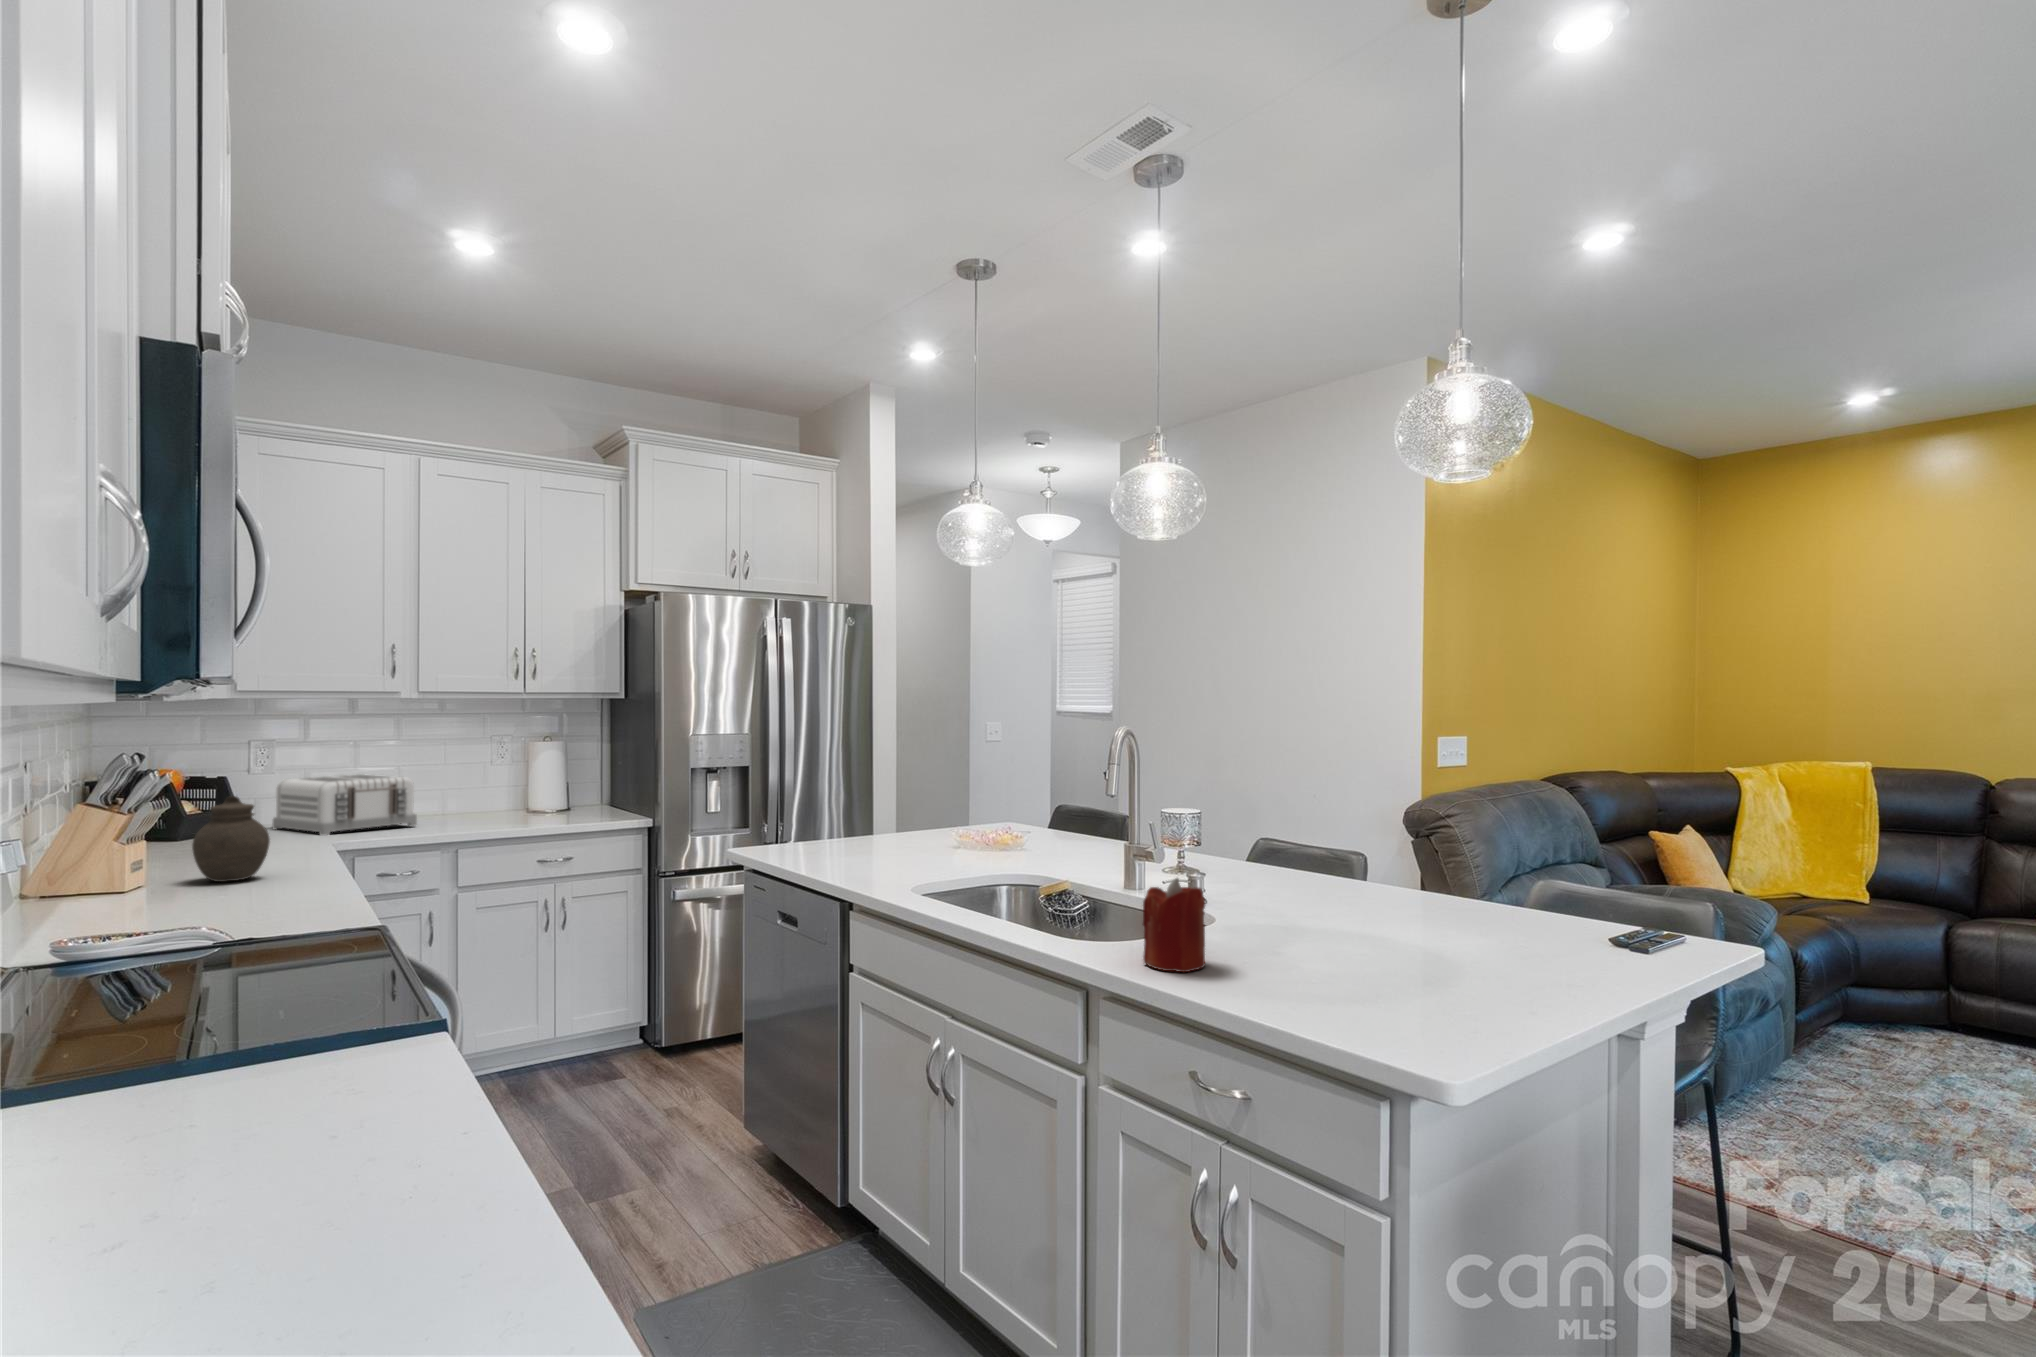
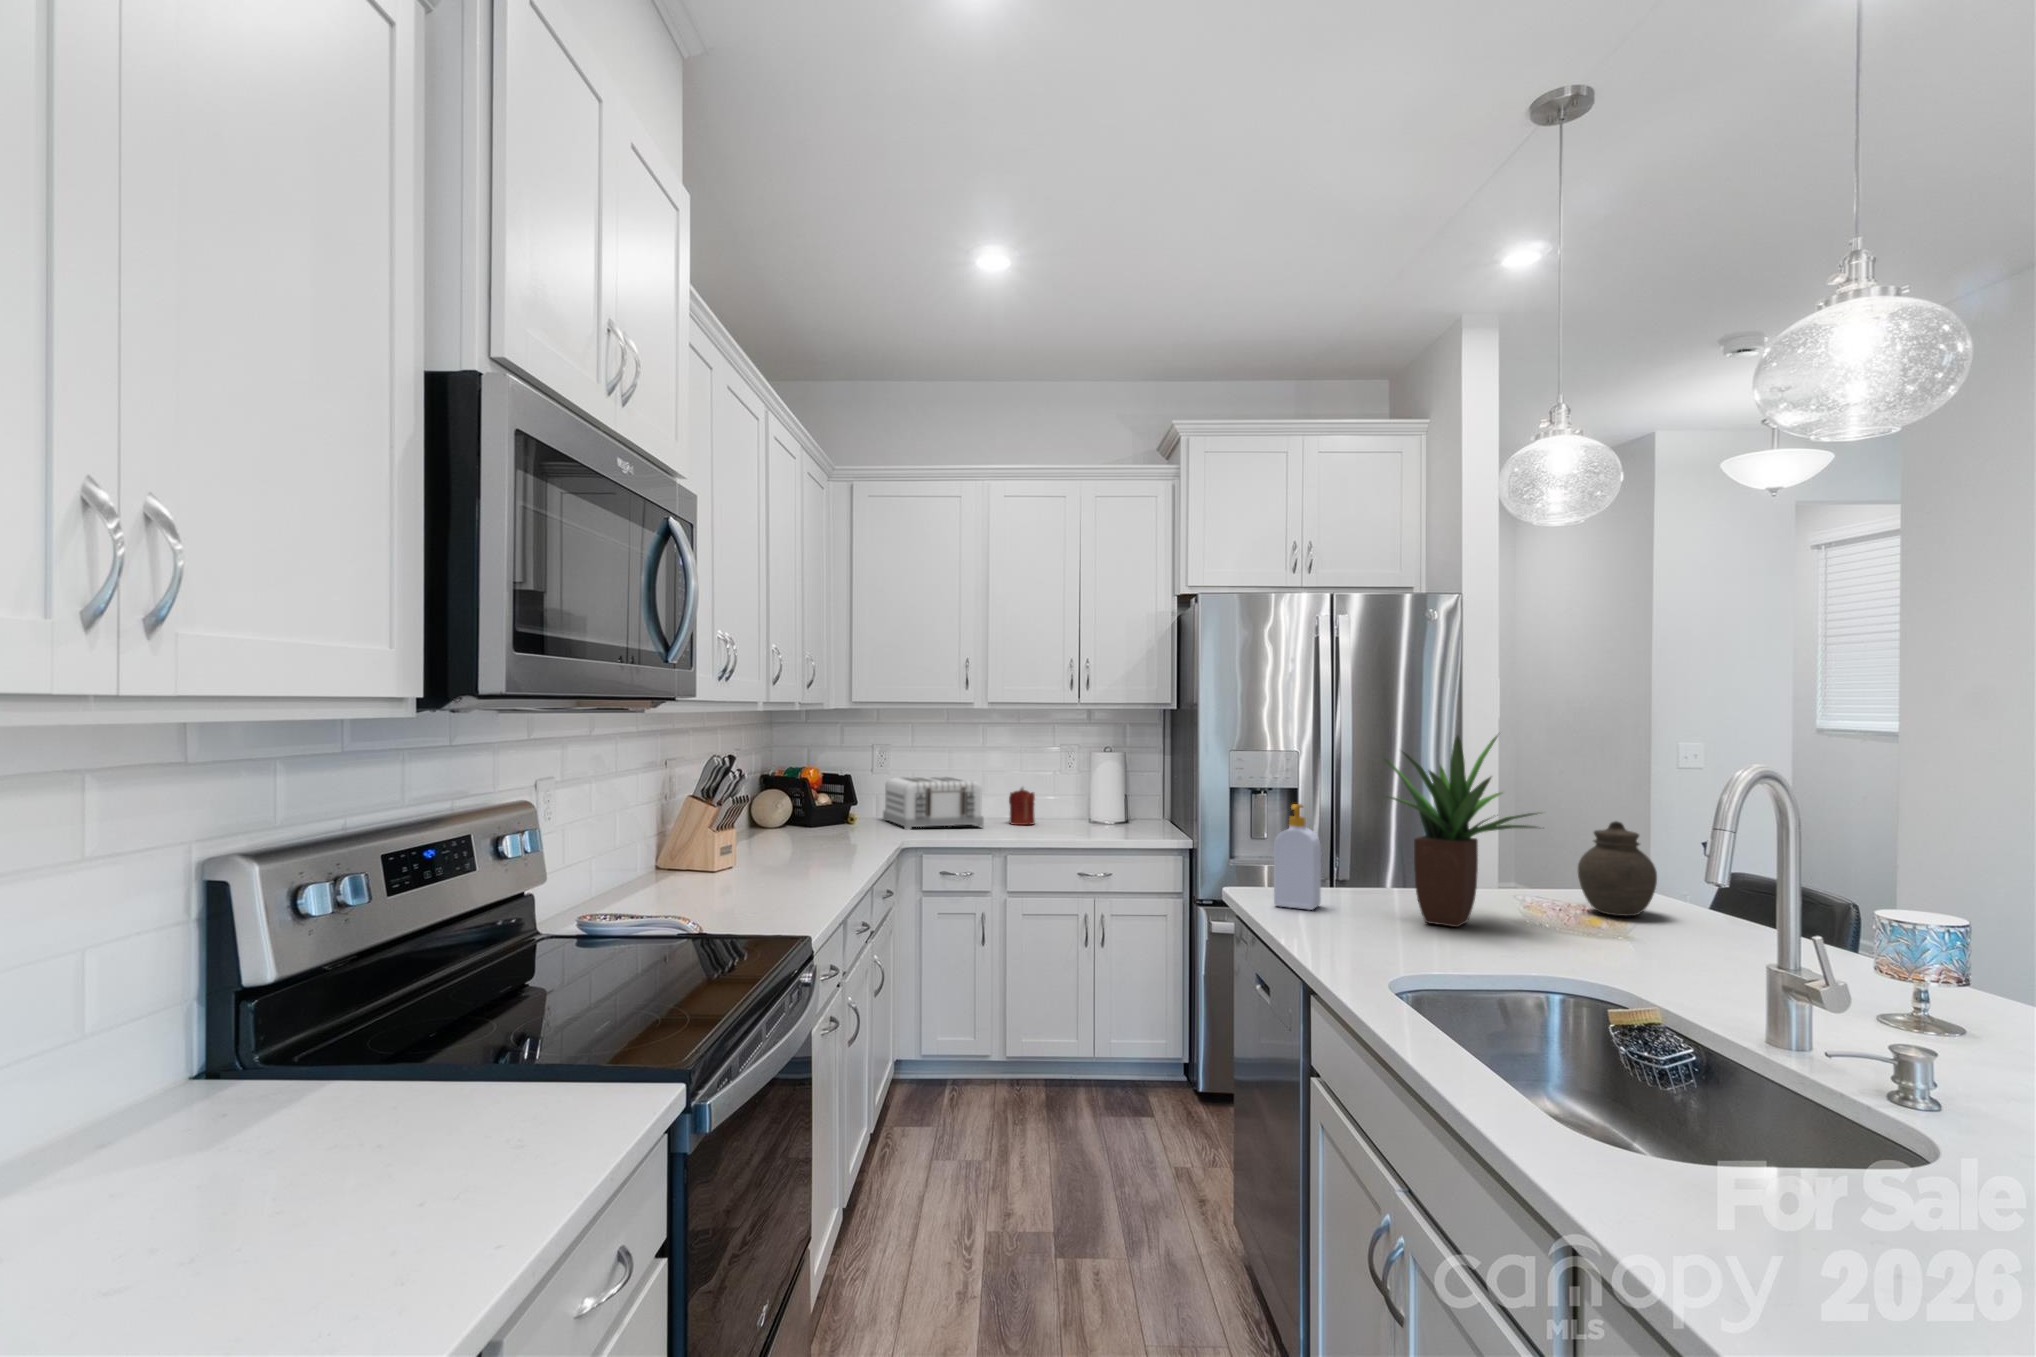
potted plant: none [870,713,985,855] -> present [1385,735,1536,927]
soap bottle: none [790,774,824,857] -> present [1274,804,1321,910]
jar: present [192,796,270,882] -> present [1578,821,1657,916]
candle: present [1143,878,1205,972] -> present [1009,787,1035,825]

